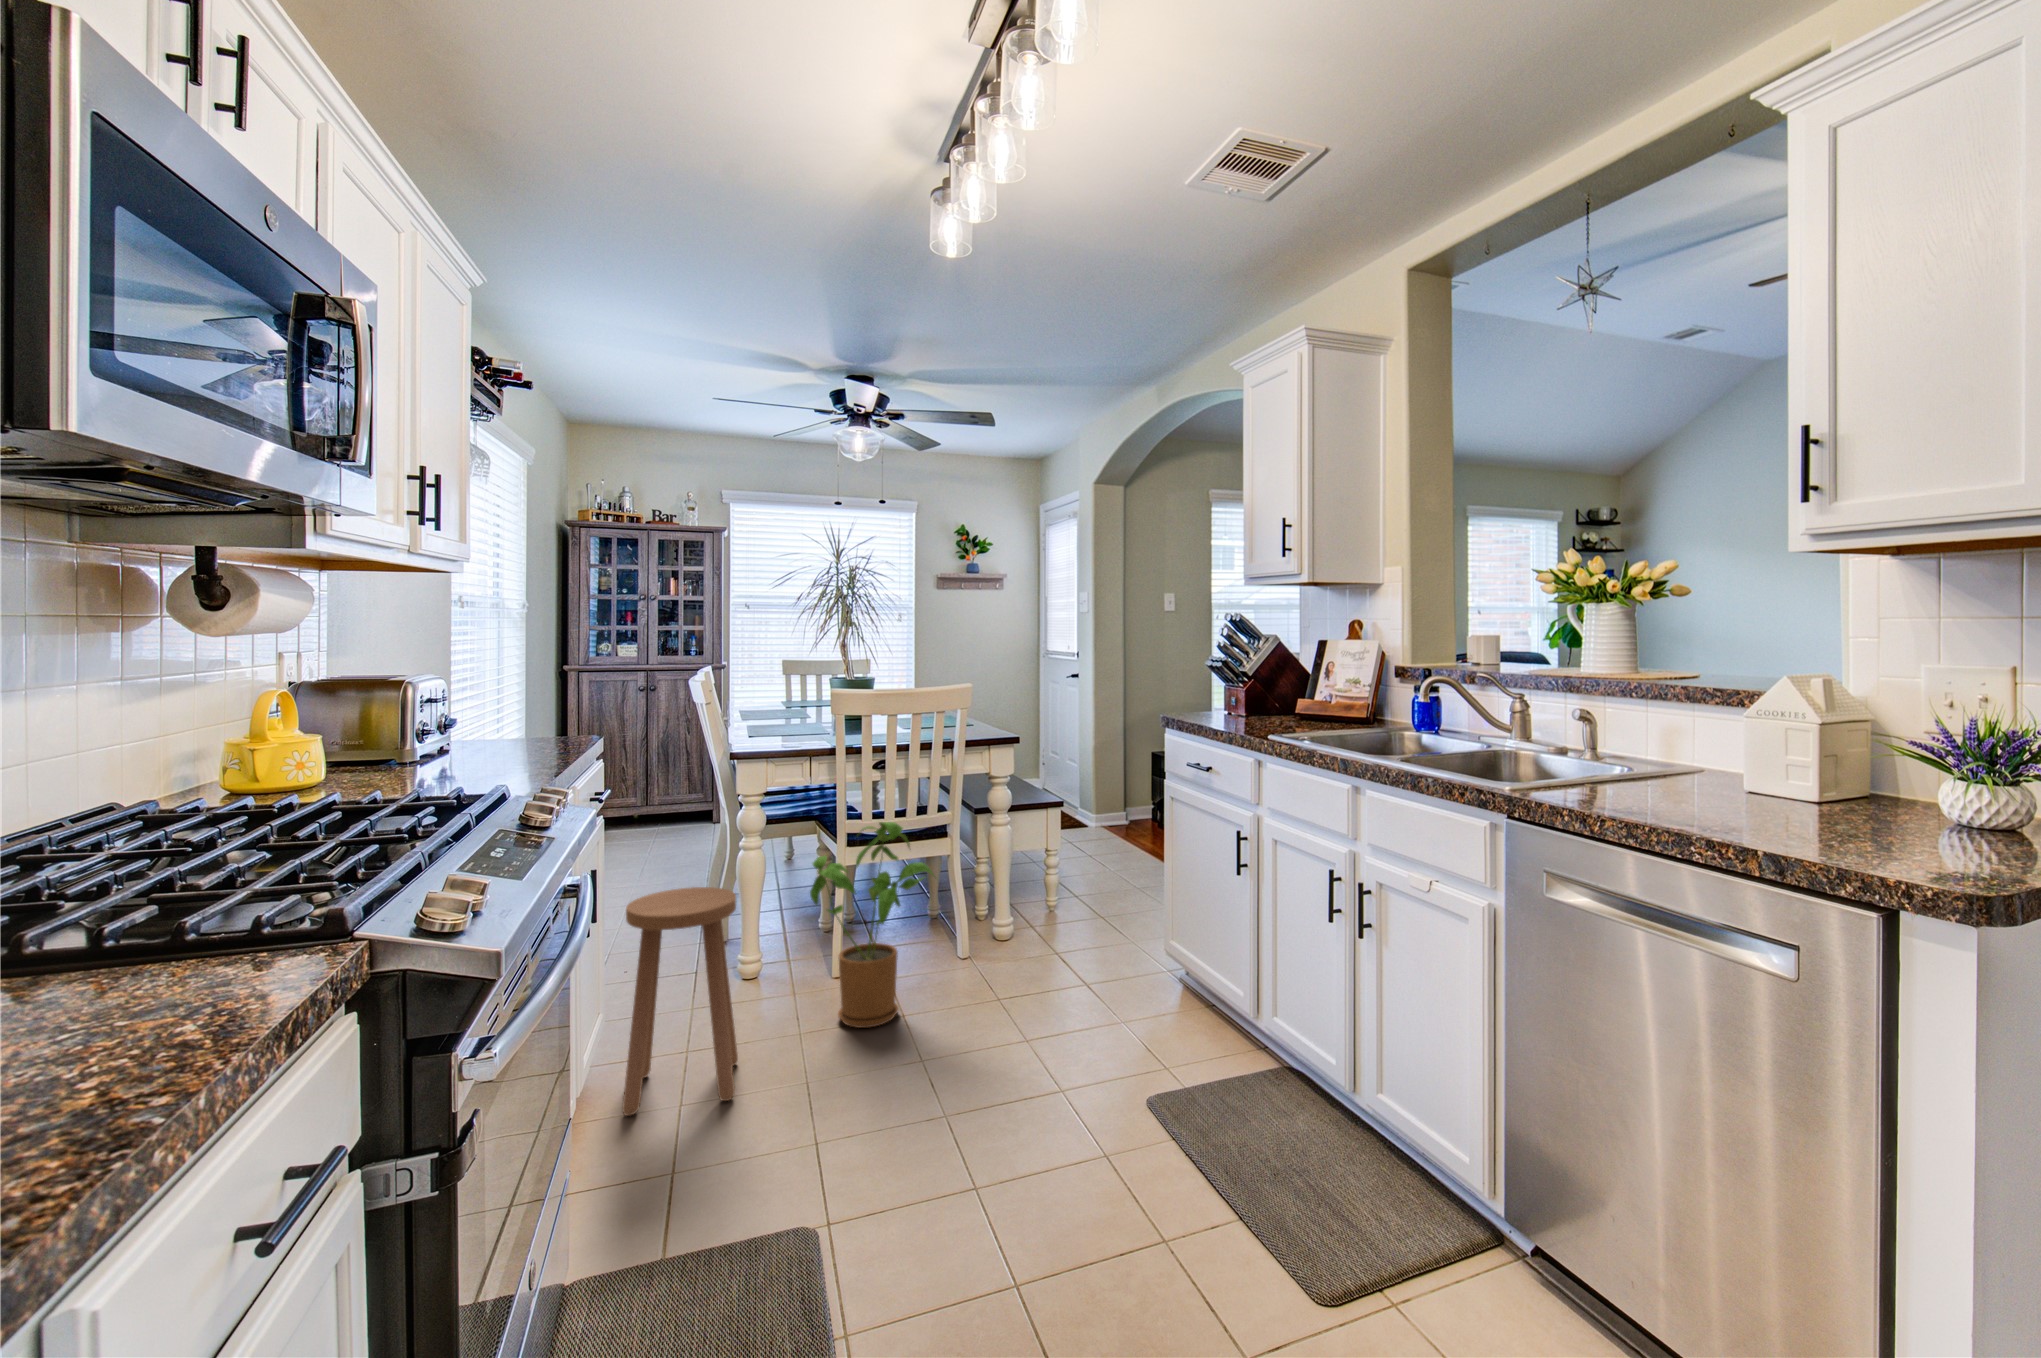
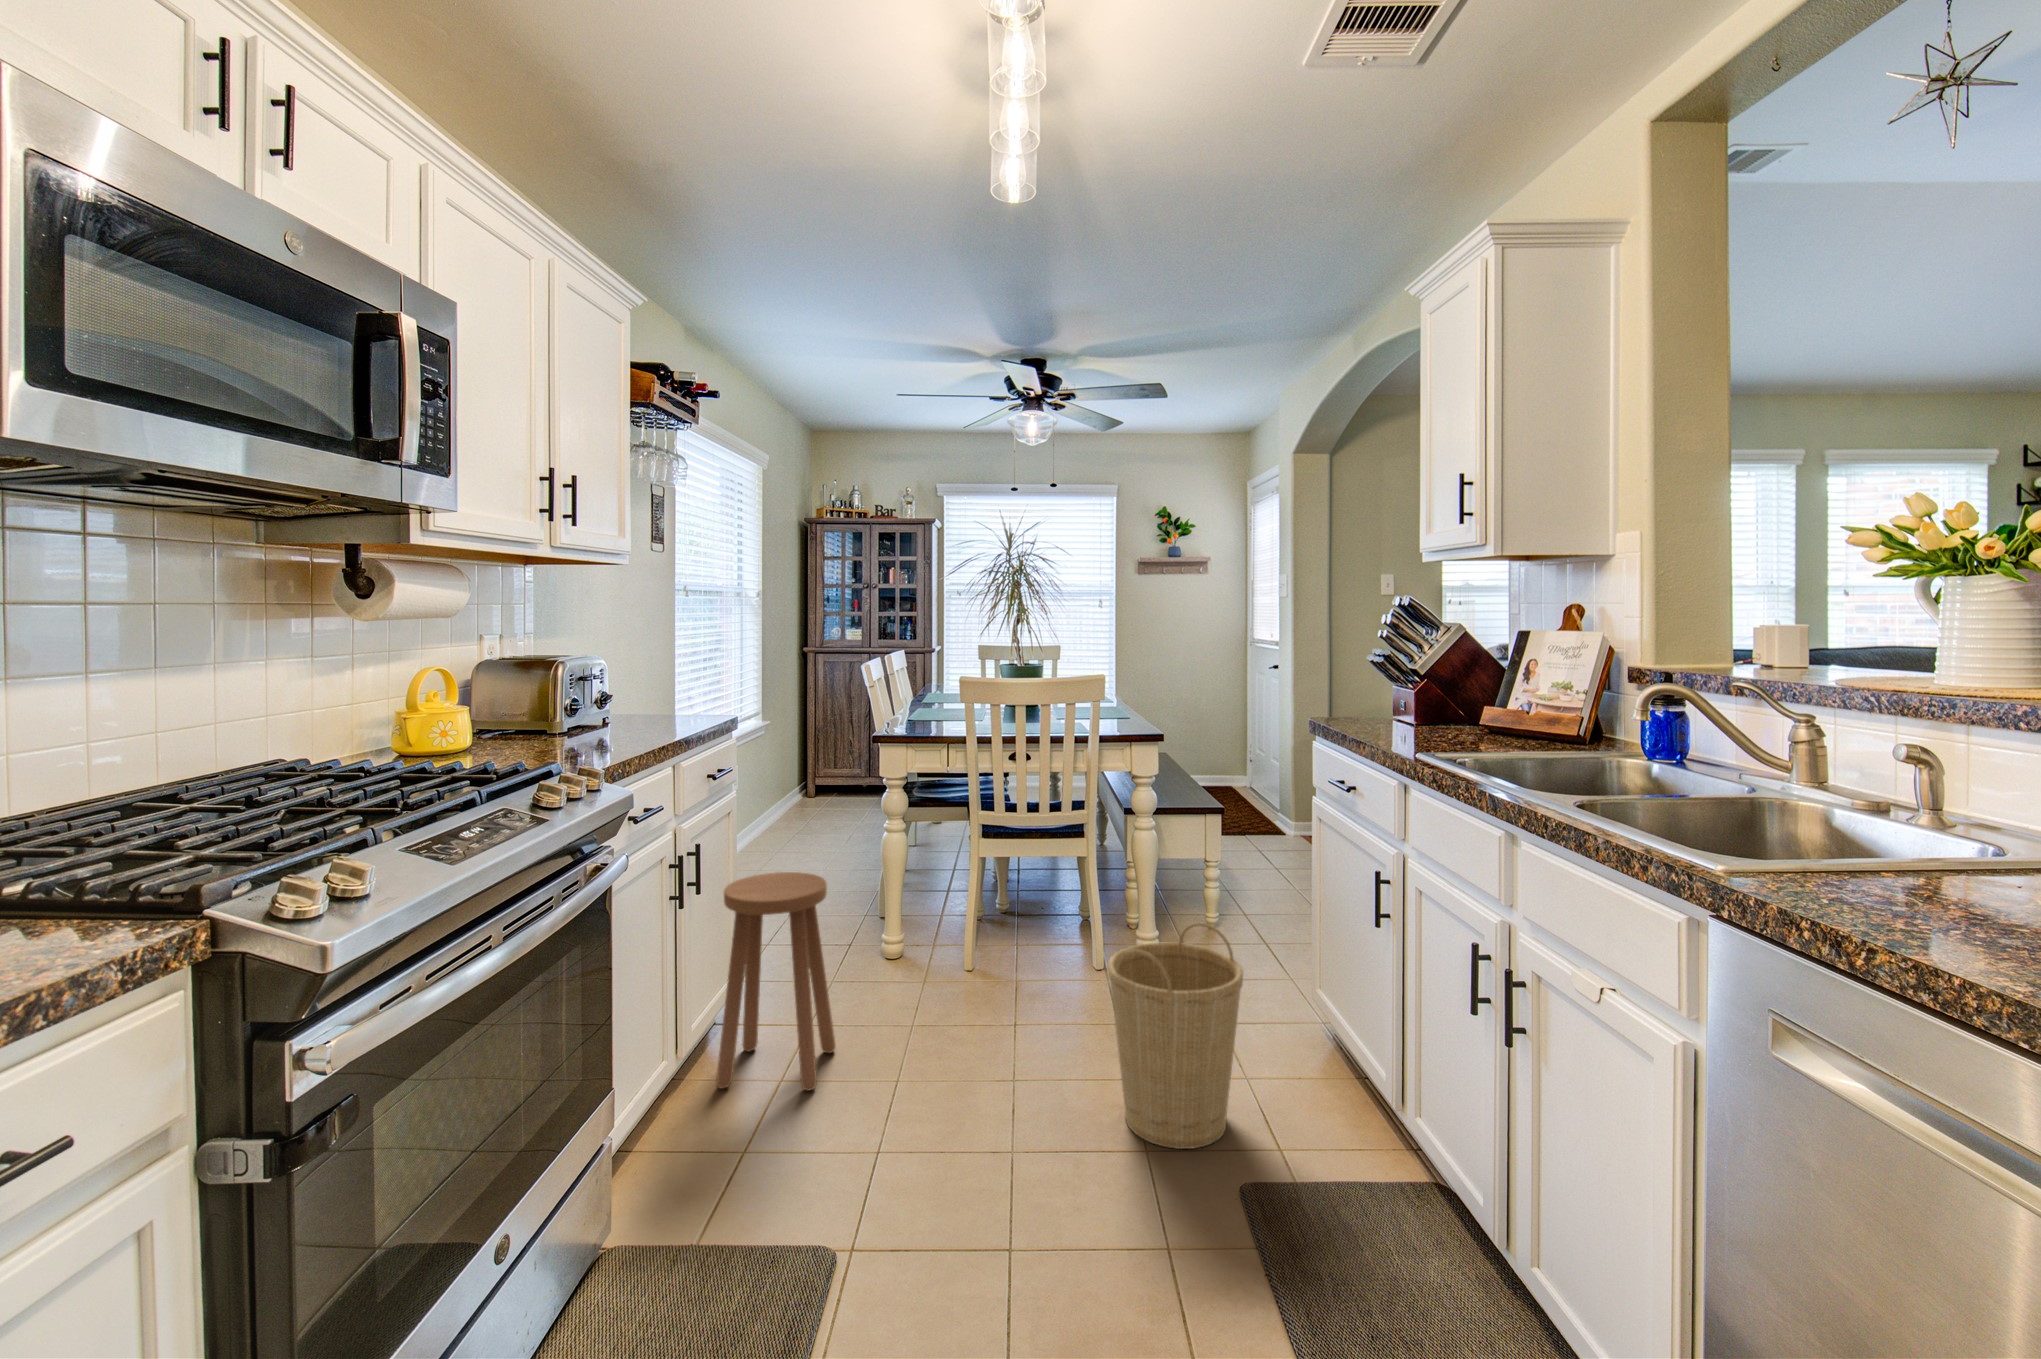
house plant: present [810,822,934,1028] -> none [915,819,1042,1034]
basket: none [1021,892,1136,1085] -> present [1108,923,1243,1149]

